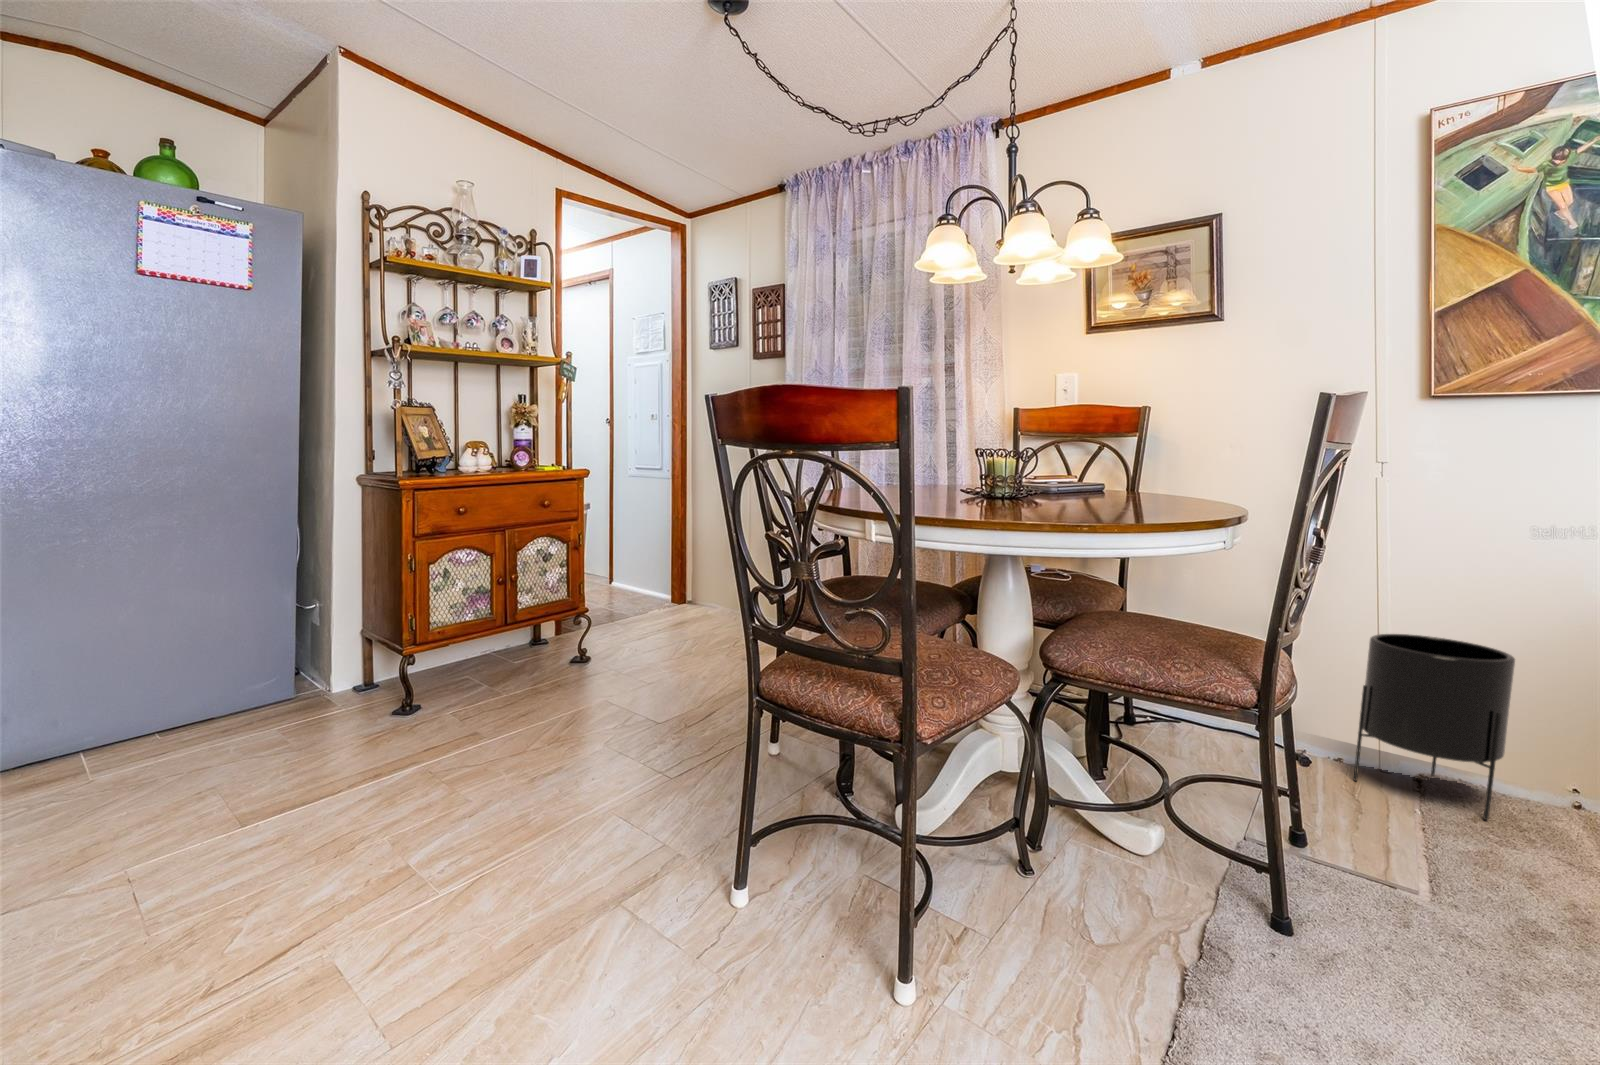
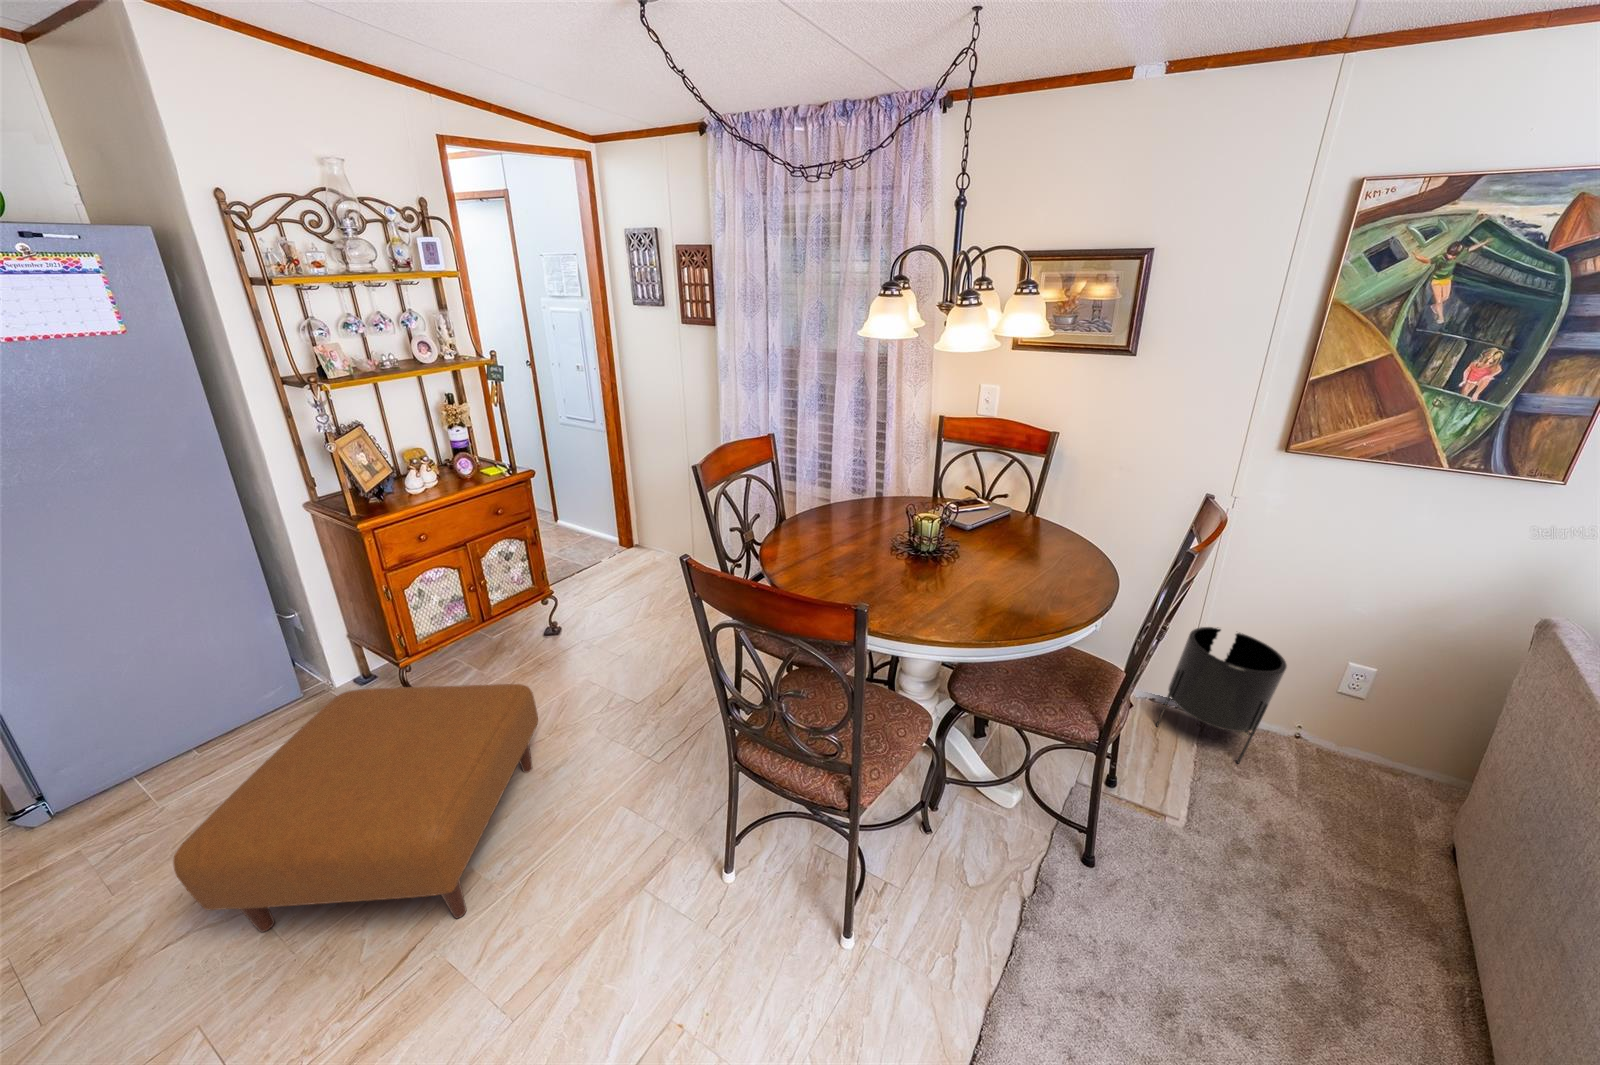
ottoman: none [166,636,543,856] -> present [173,684,538,932]

